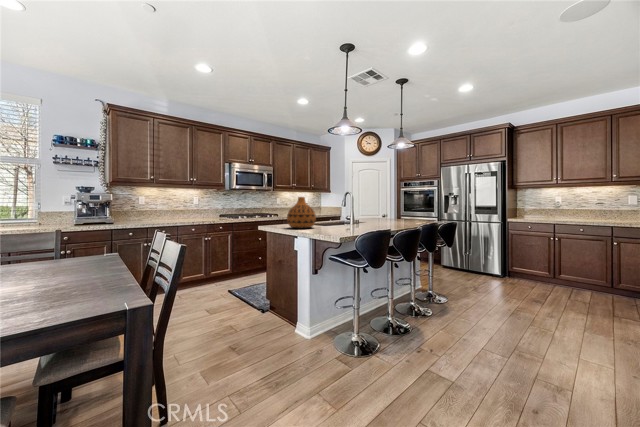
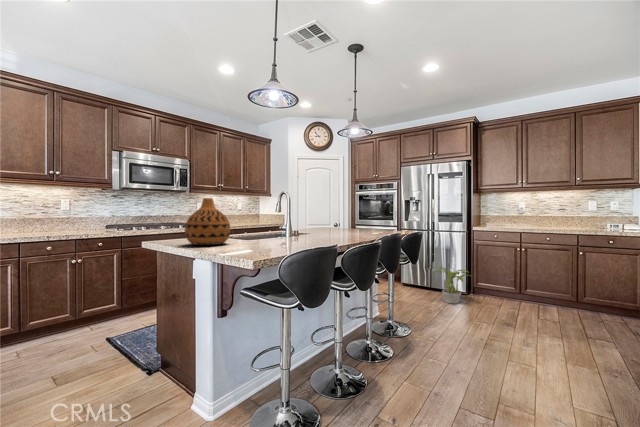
potted plant: none [469,251,505,282] -> present [434,267,472,304]

